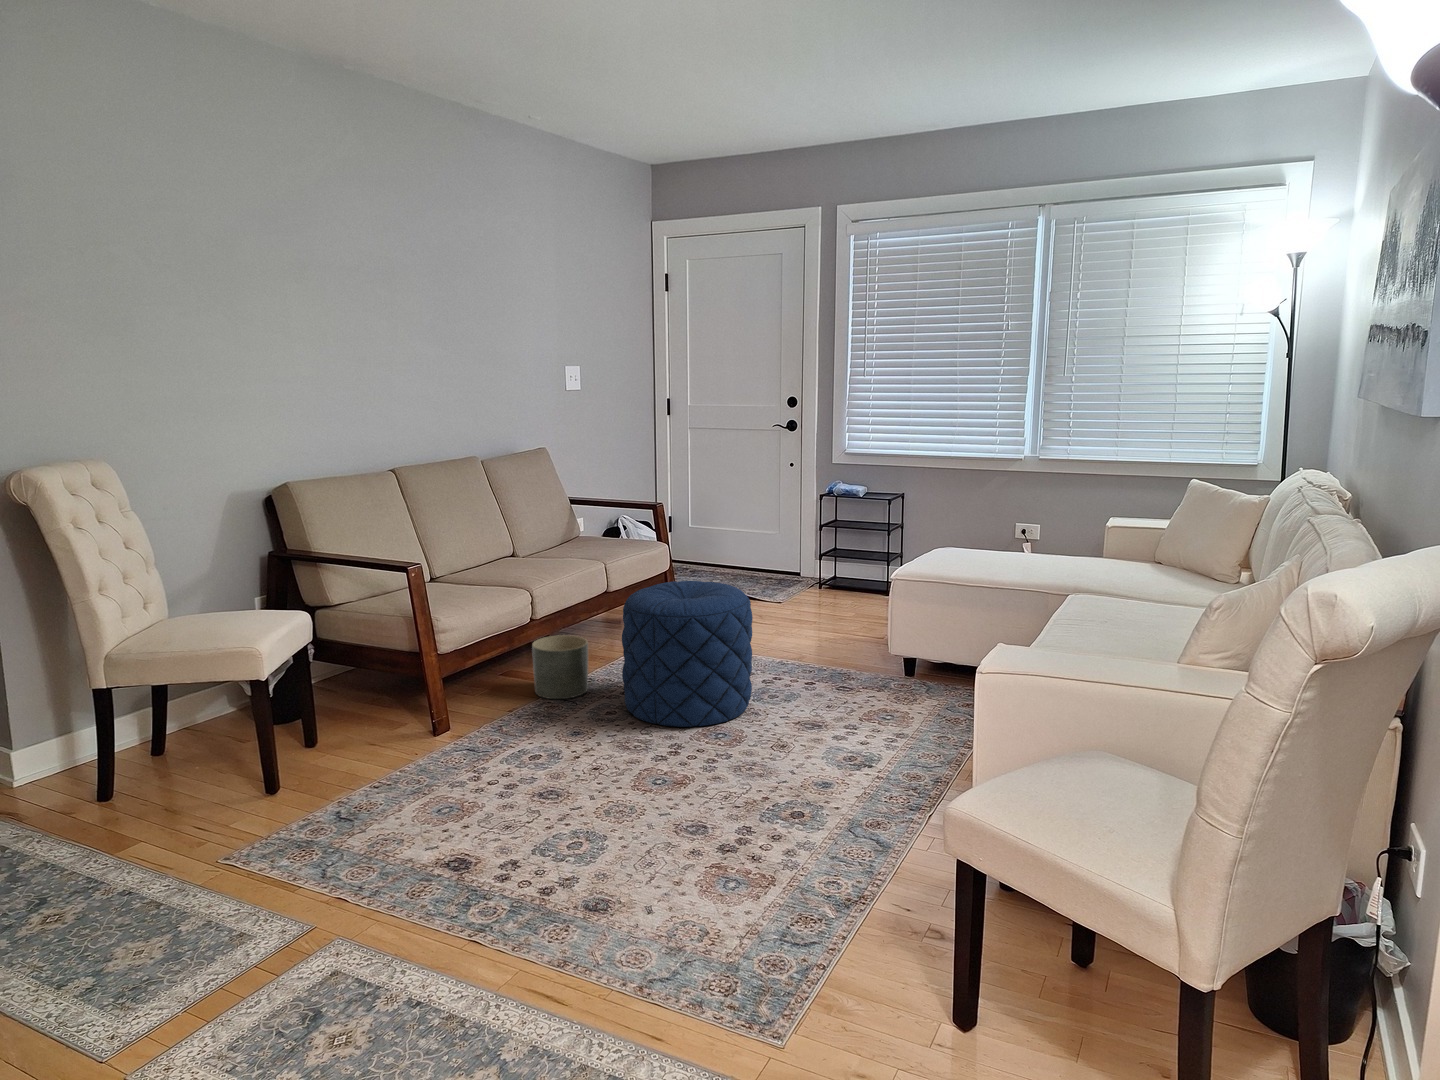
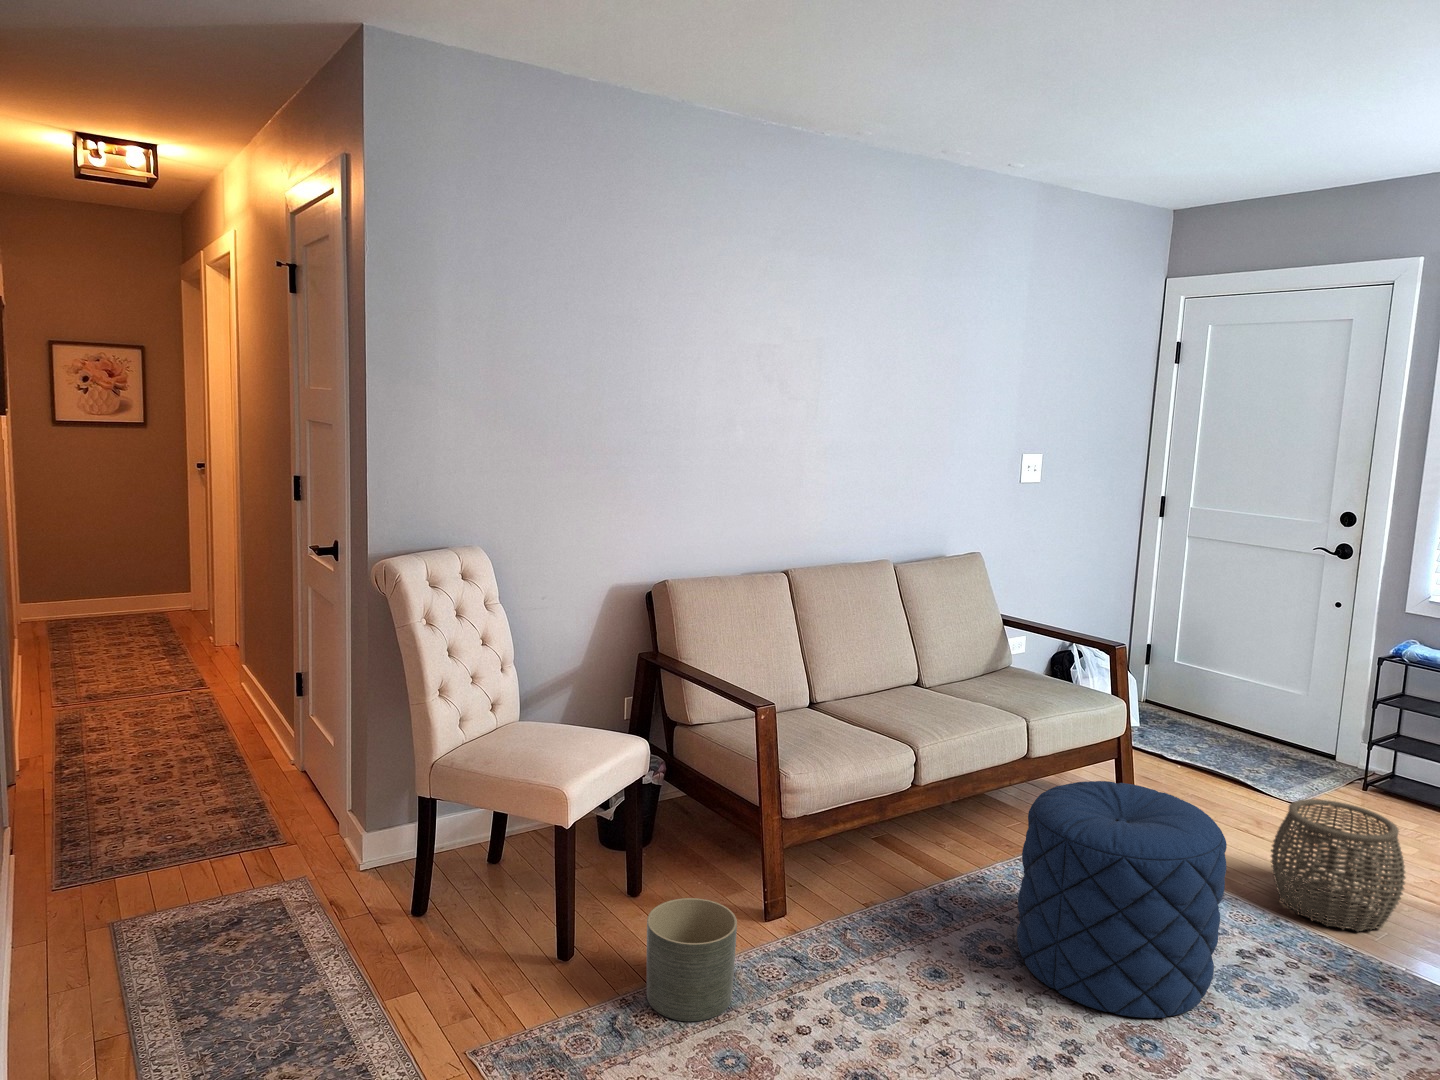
woven basket: none [773,581,850,659] -> present [1271,799,1406,932]
planter: present [532,635,588,699] -> present [647,898,737,1021]

